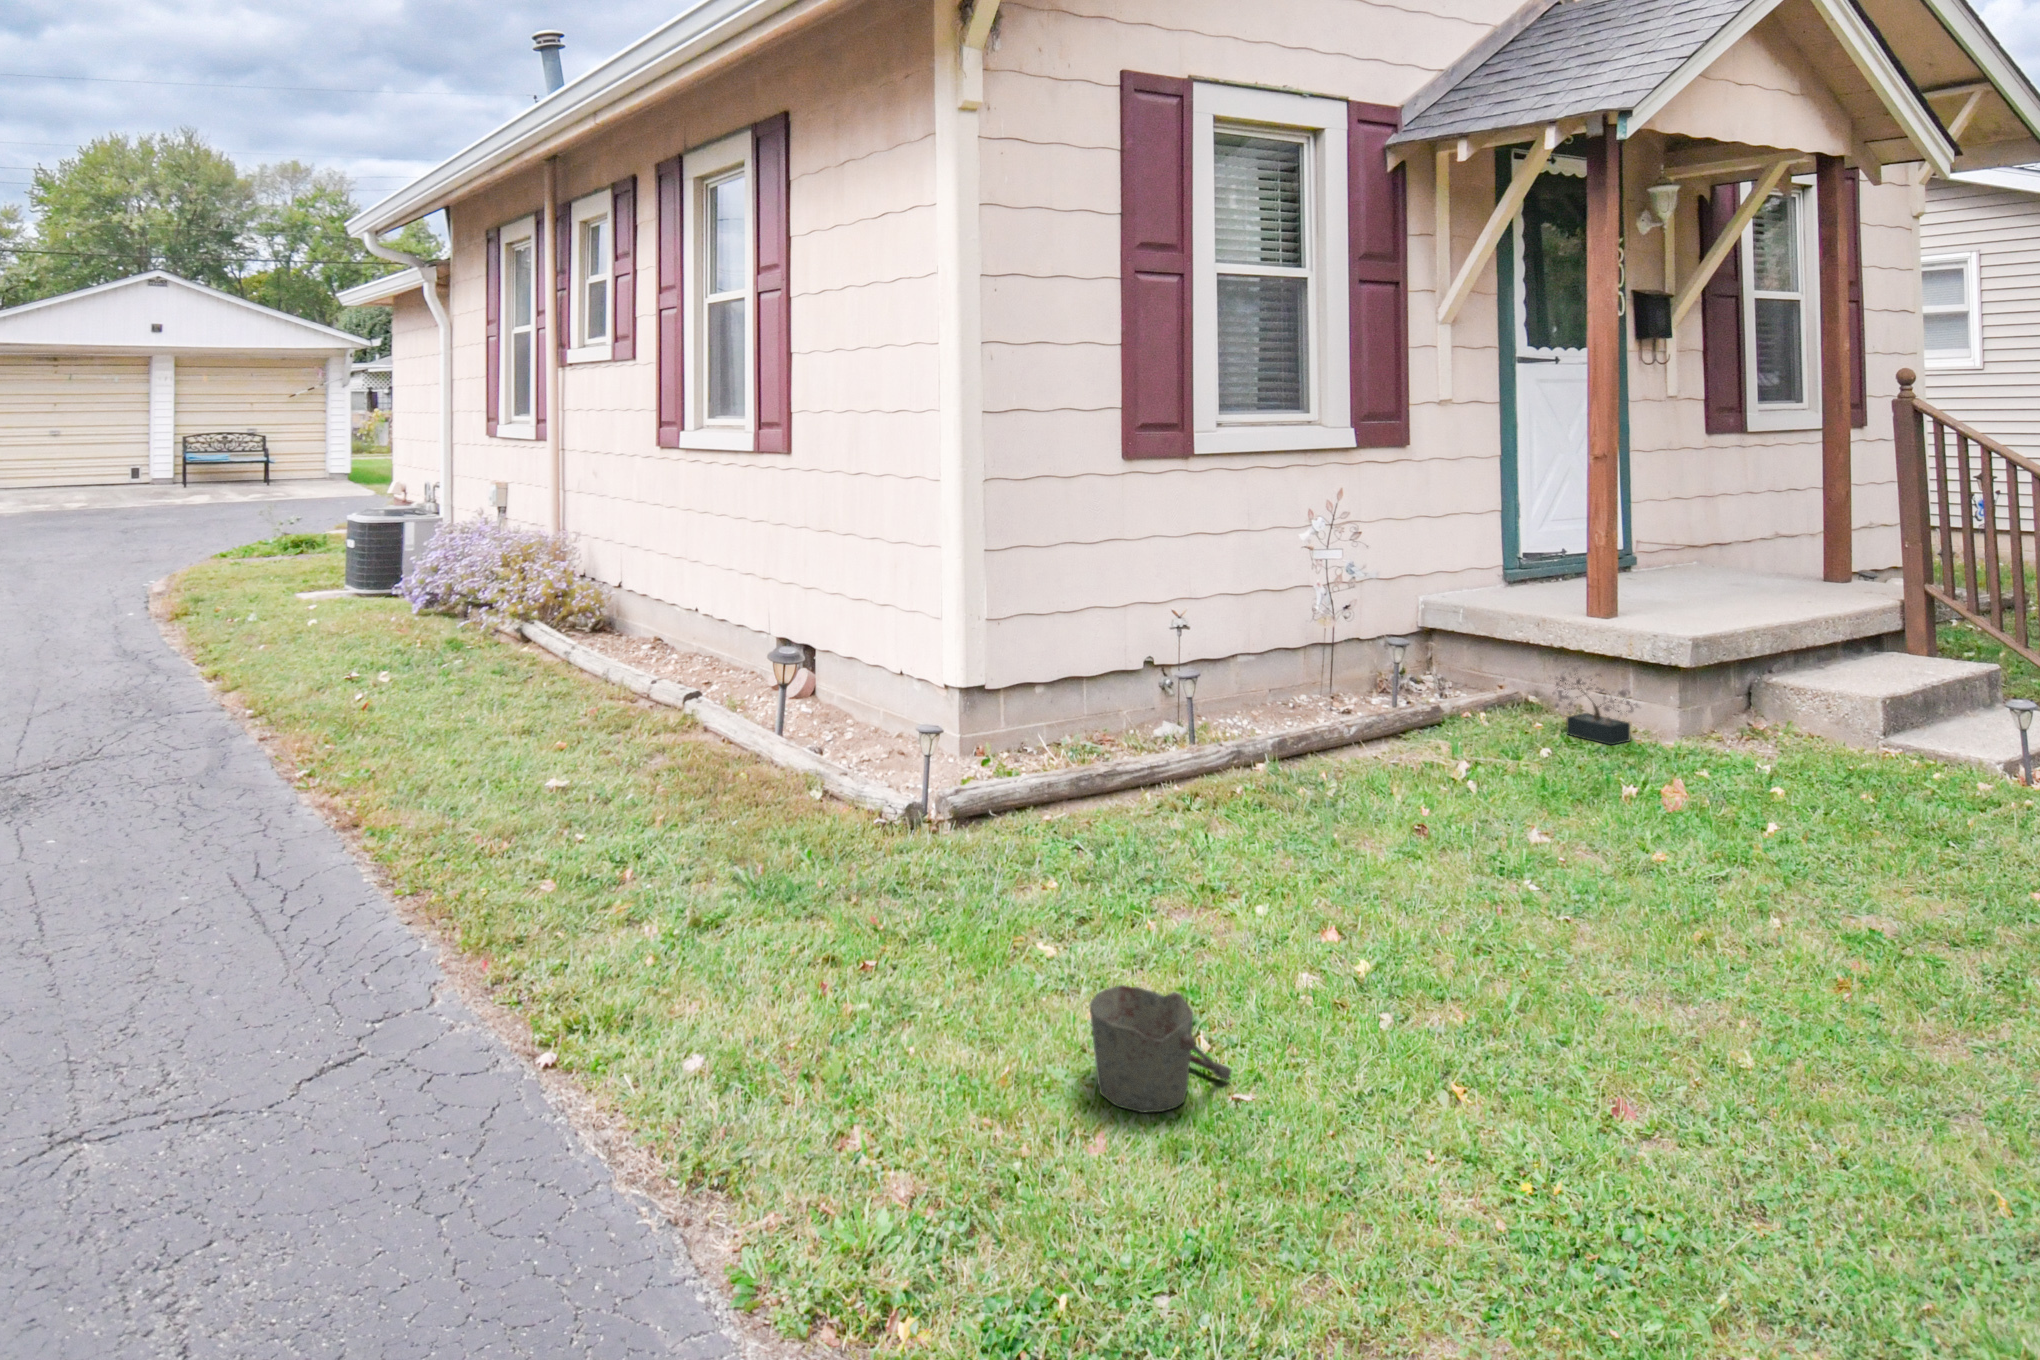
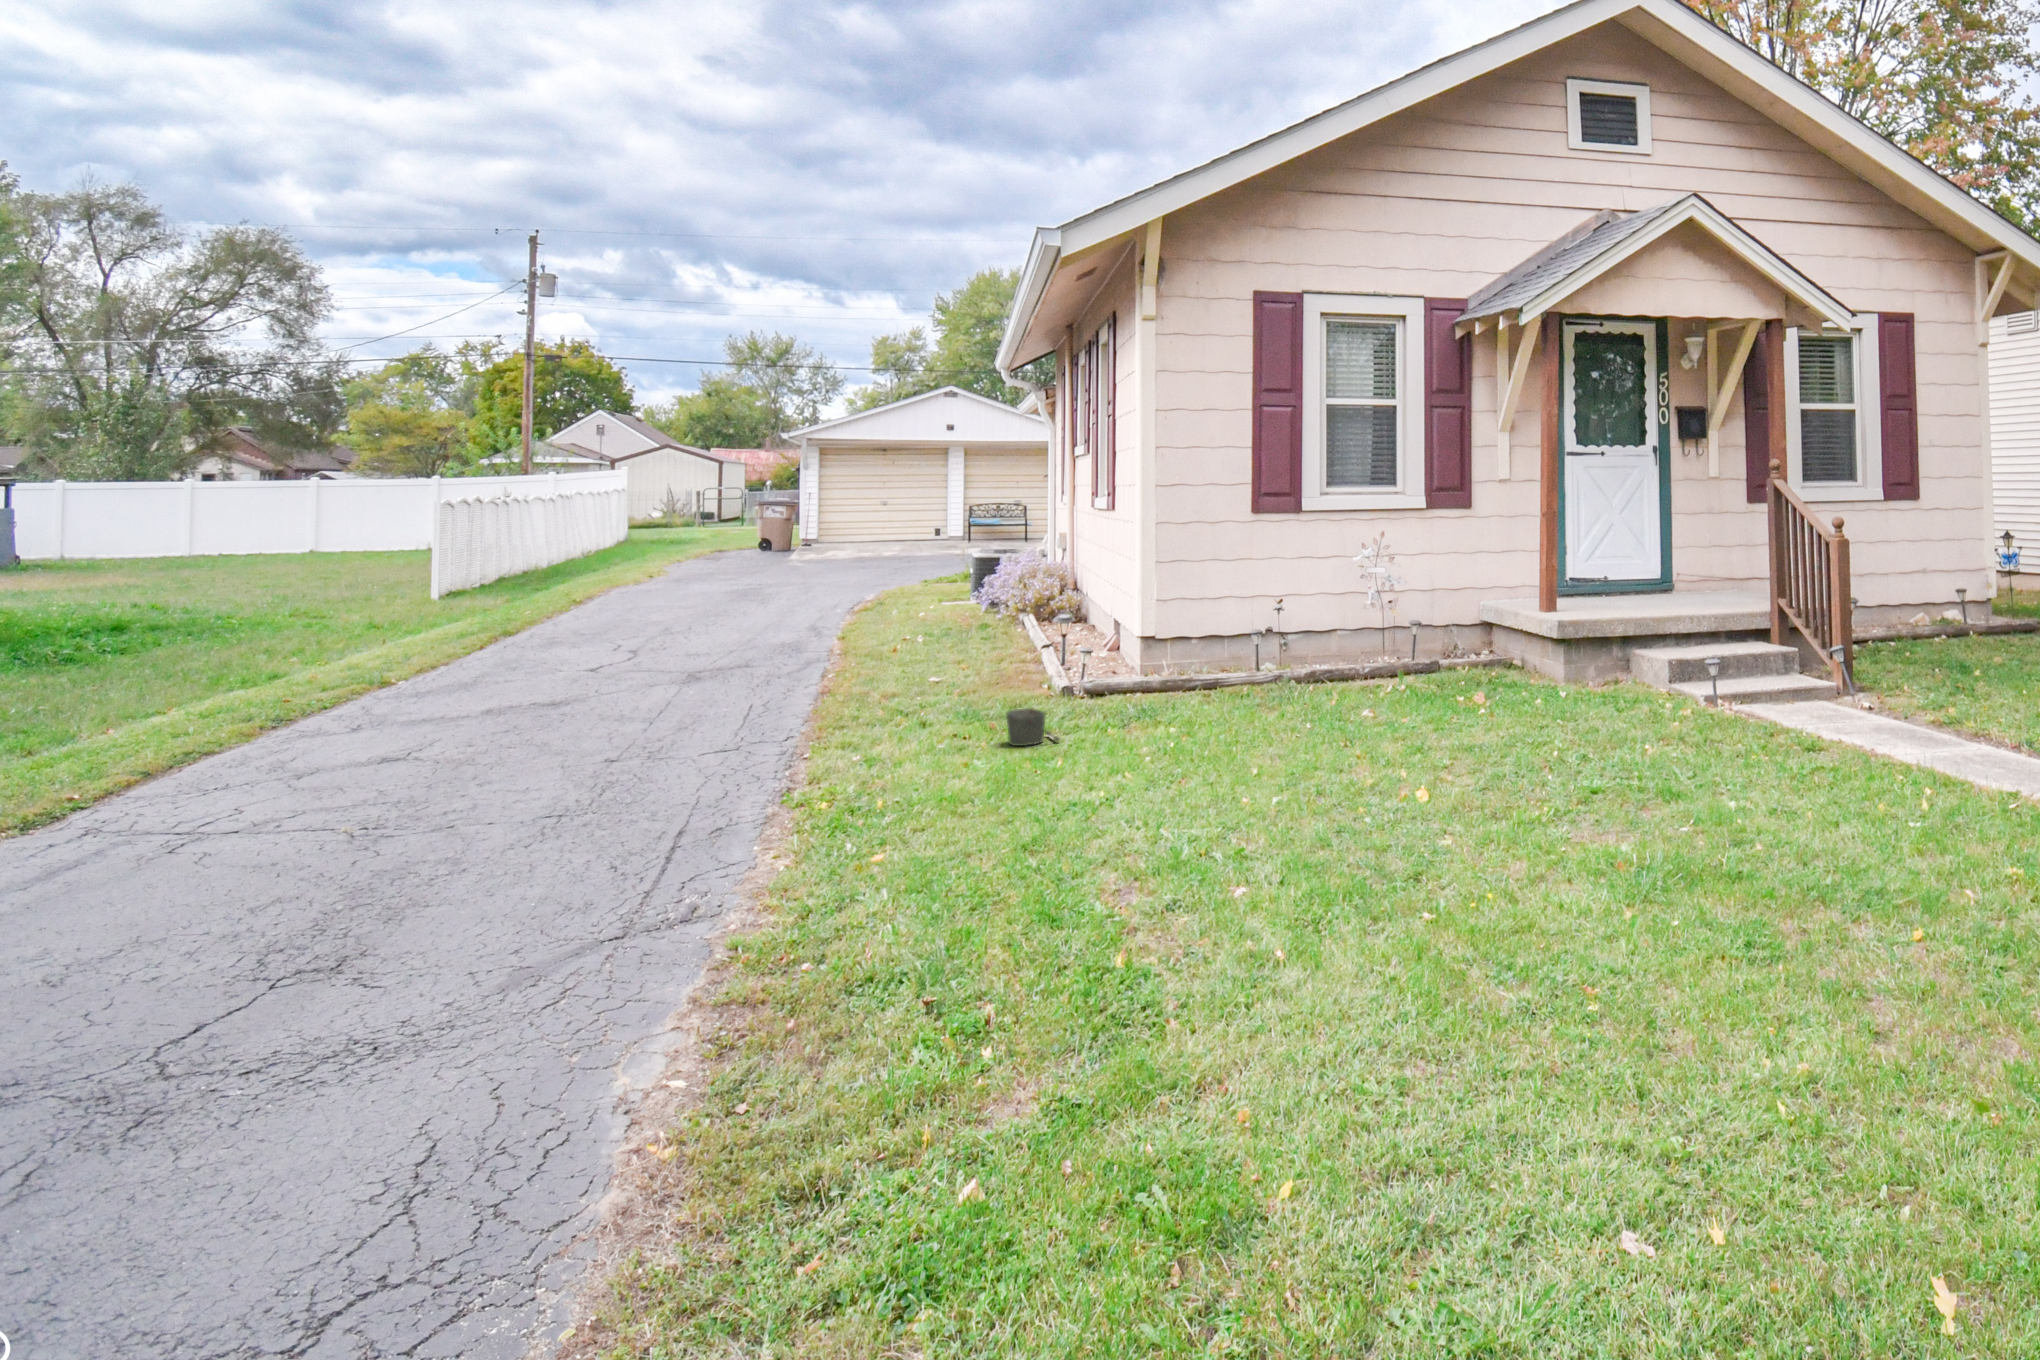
decorative plant: present [1552,664,1638,745] -> none [1502,633,1543,678]

